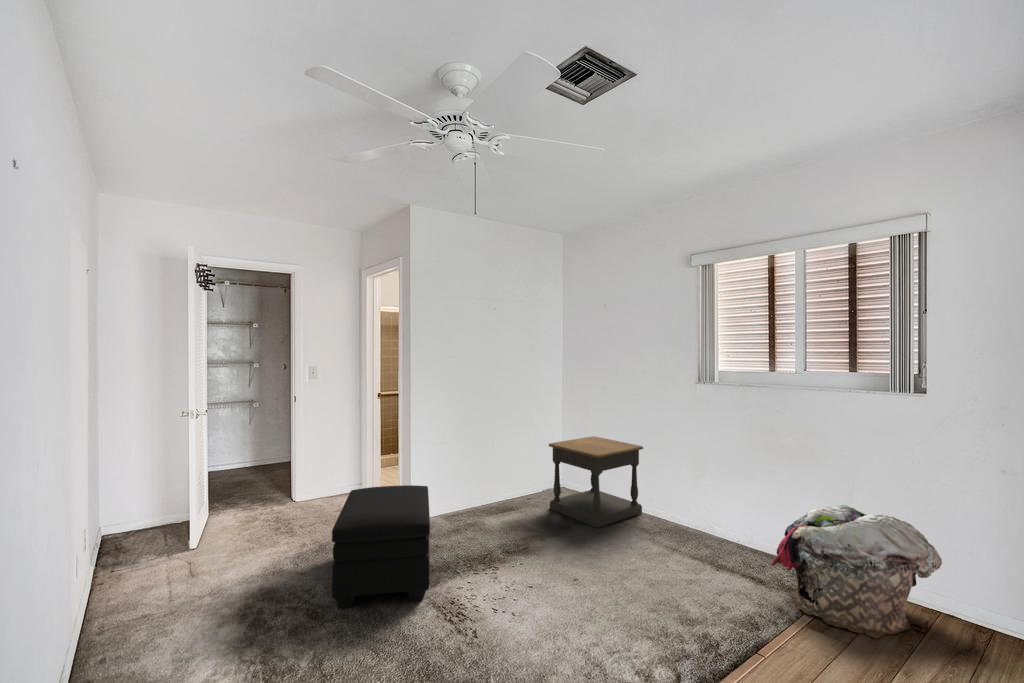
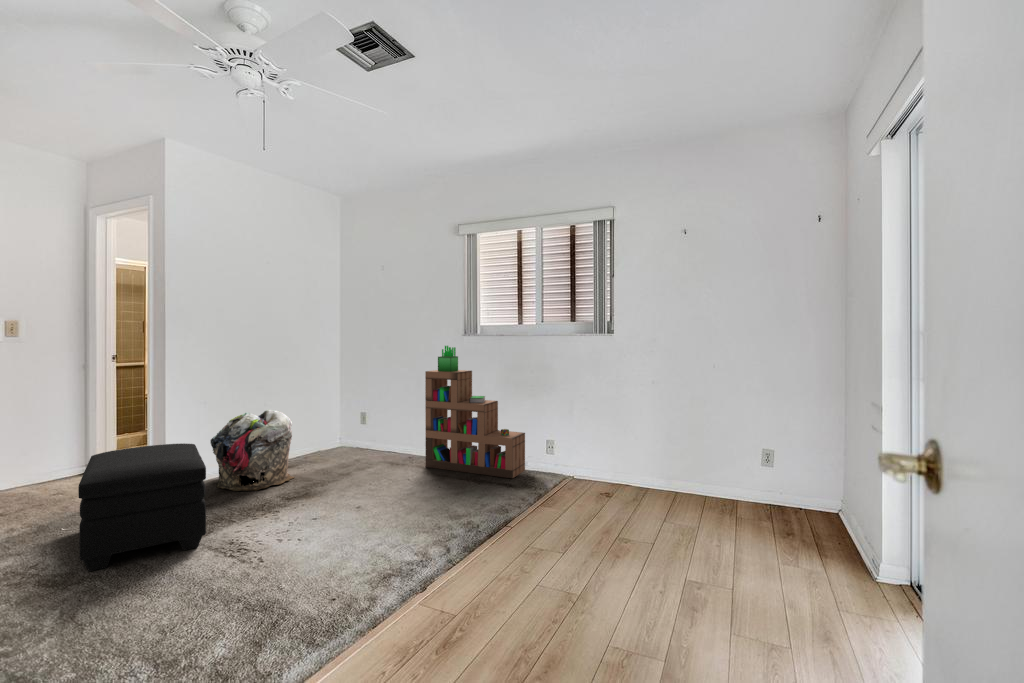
bookshelf: none [650,392,781,569] -> present [425,346,525,478]
side table: present [549,436,643,528] -> none [328,394,419,471]
laundry basket: present [771,505,942,639] -> present [210,409,294,491]

